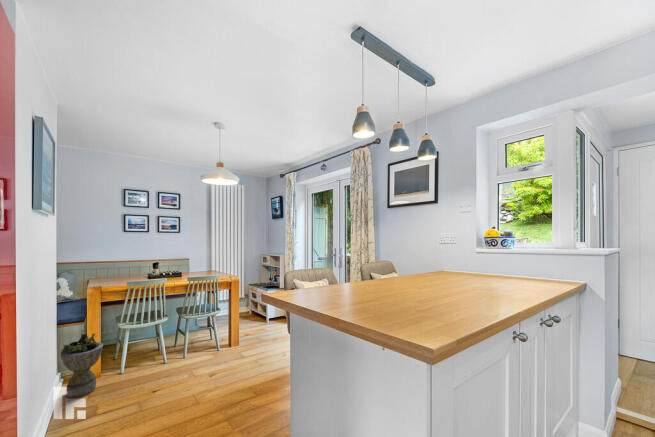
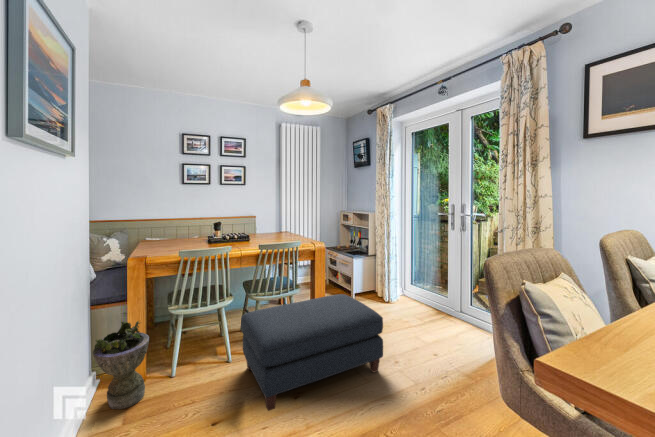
ottoman: none [174,311,276,386] -> present [241,294,383,411]

